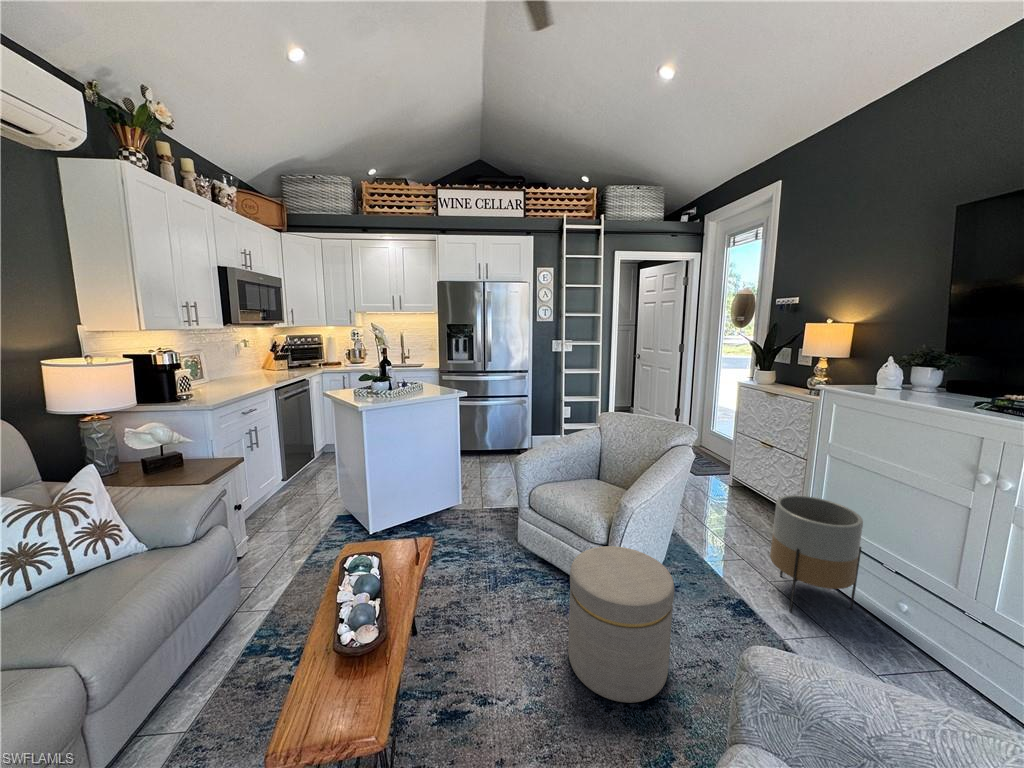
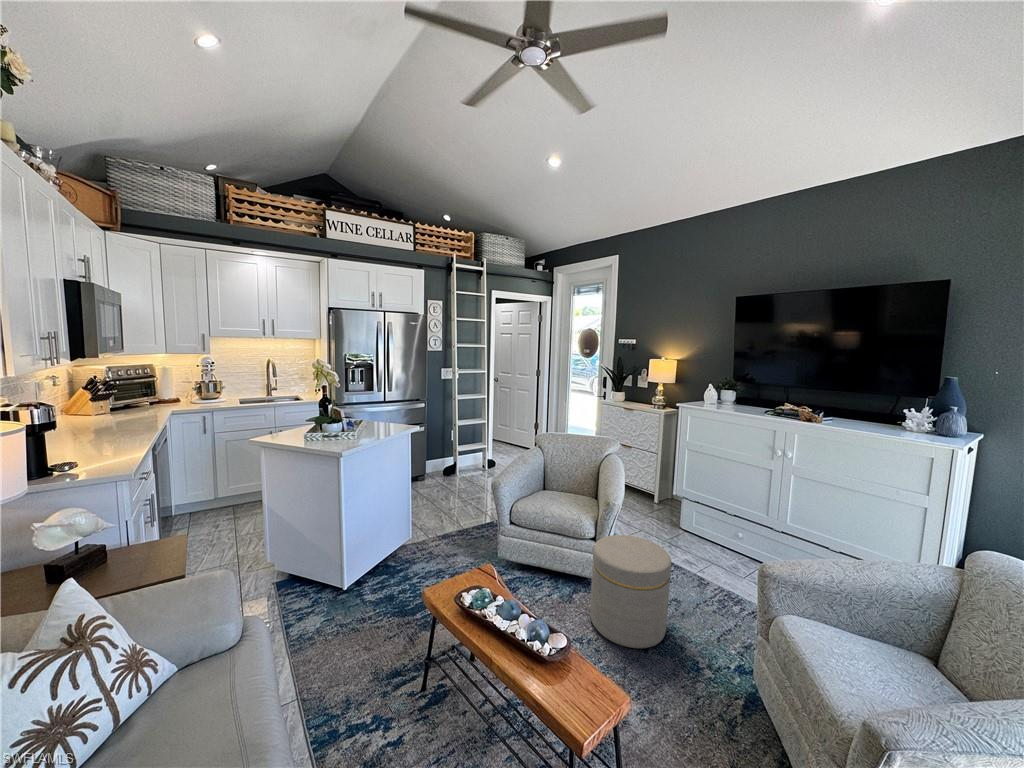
planter: present [770,495,863,612] -> none [667,477,720,557]

